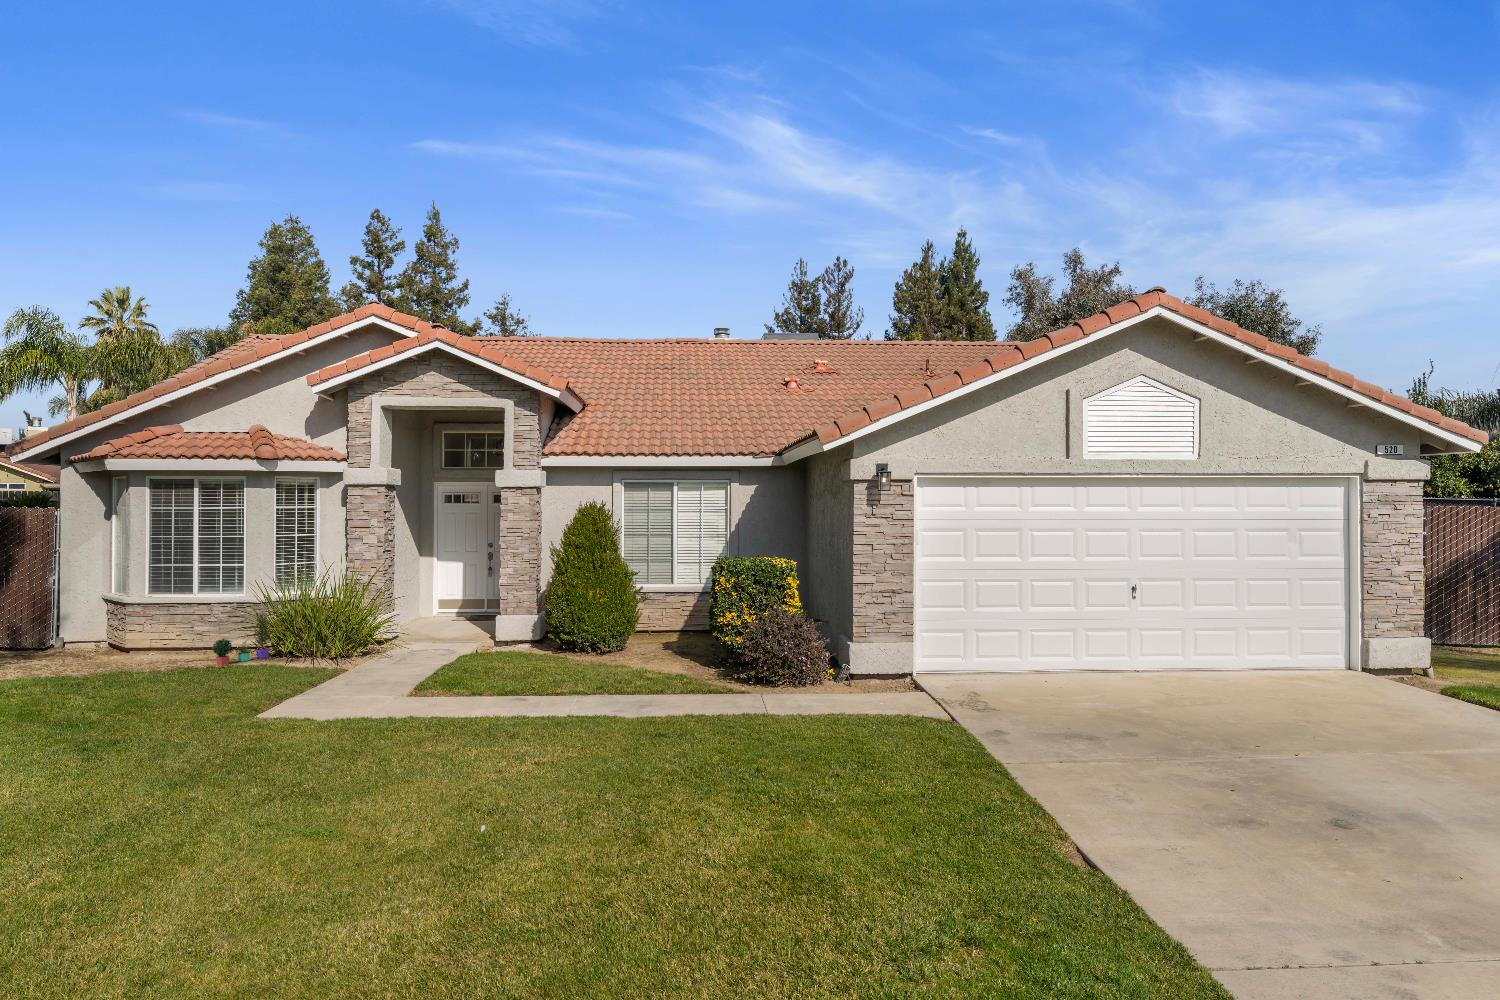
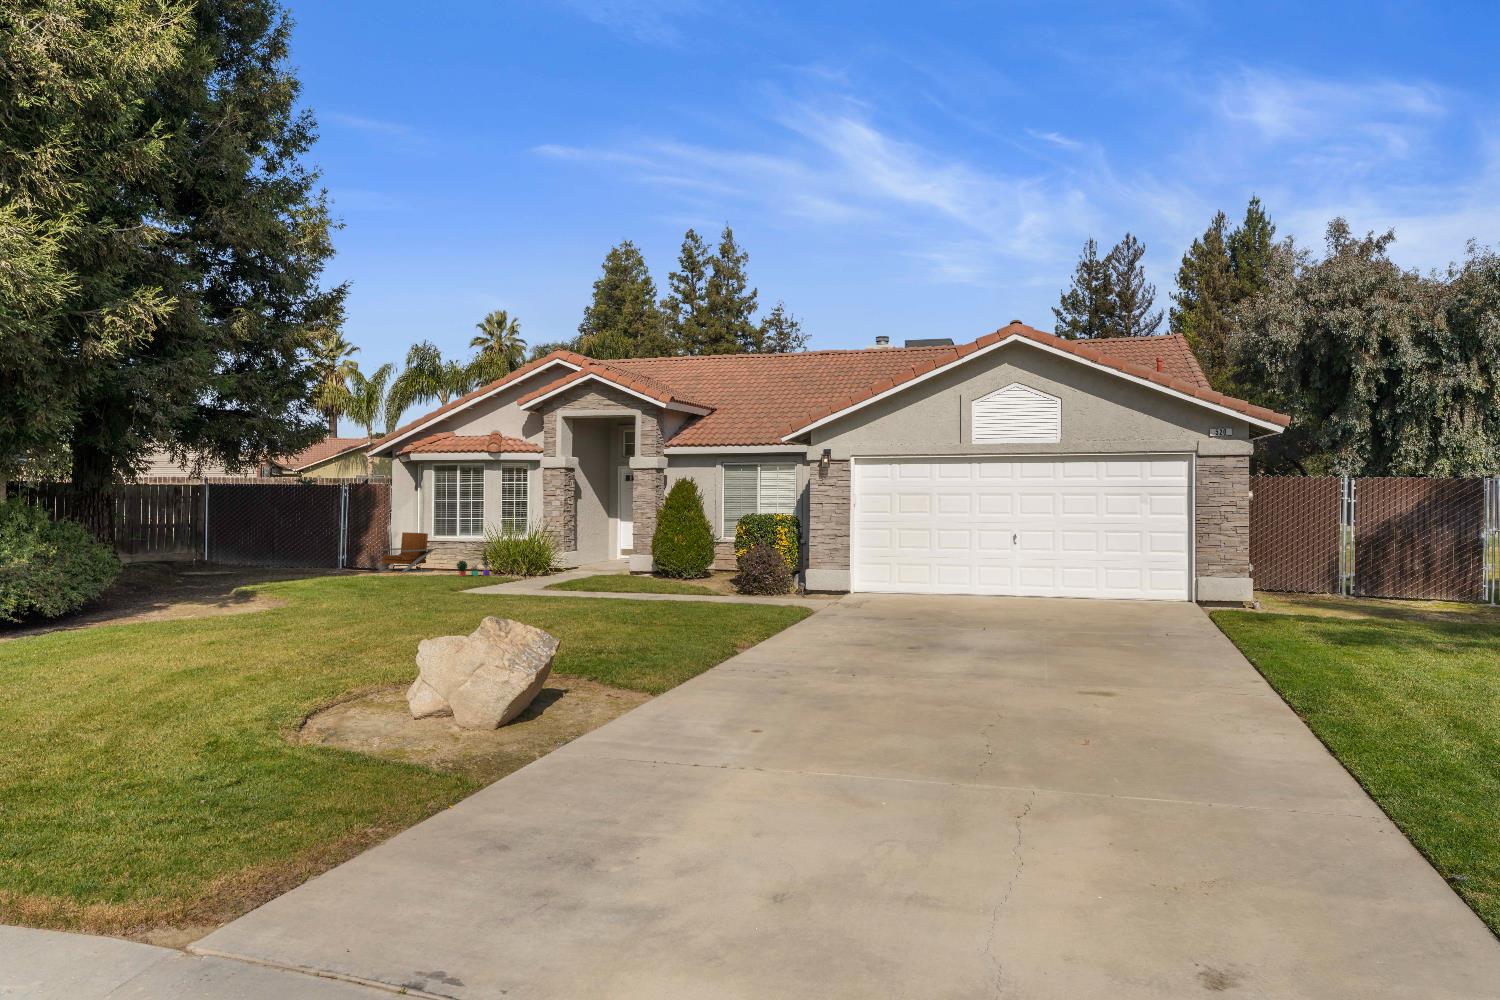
lounge chair: none [43,590,151,660] -> present [379,532,433,573]

